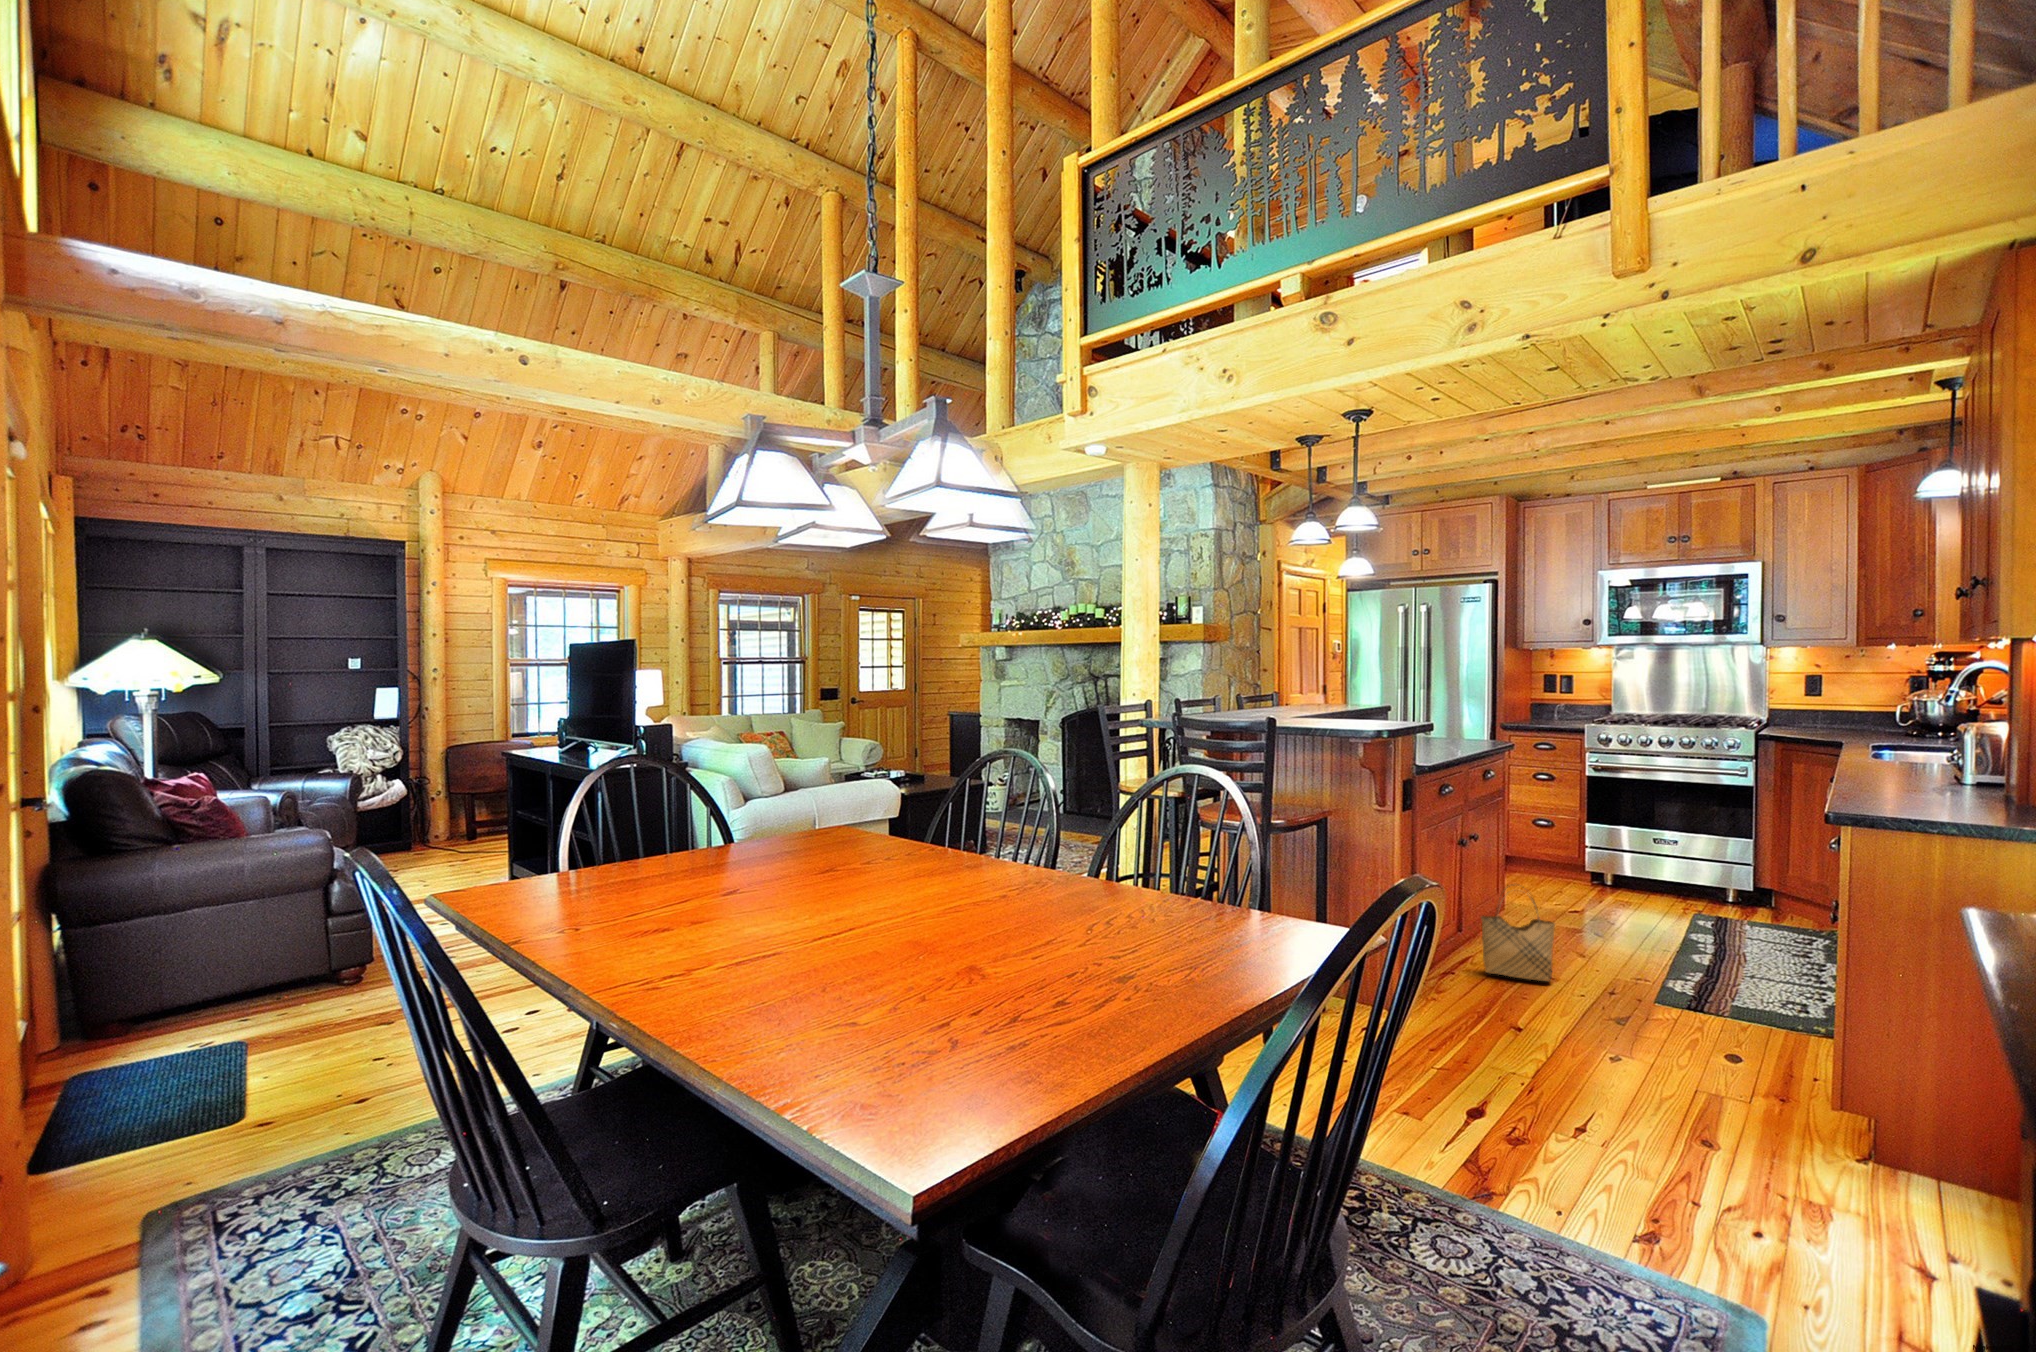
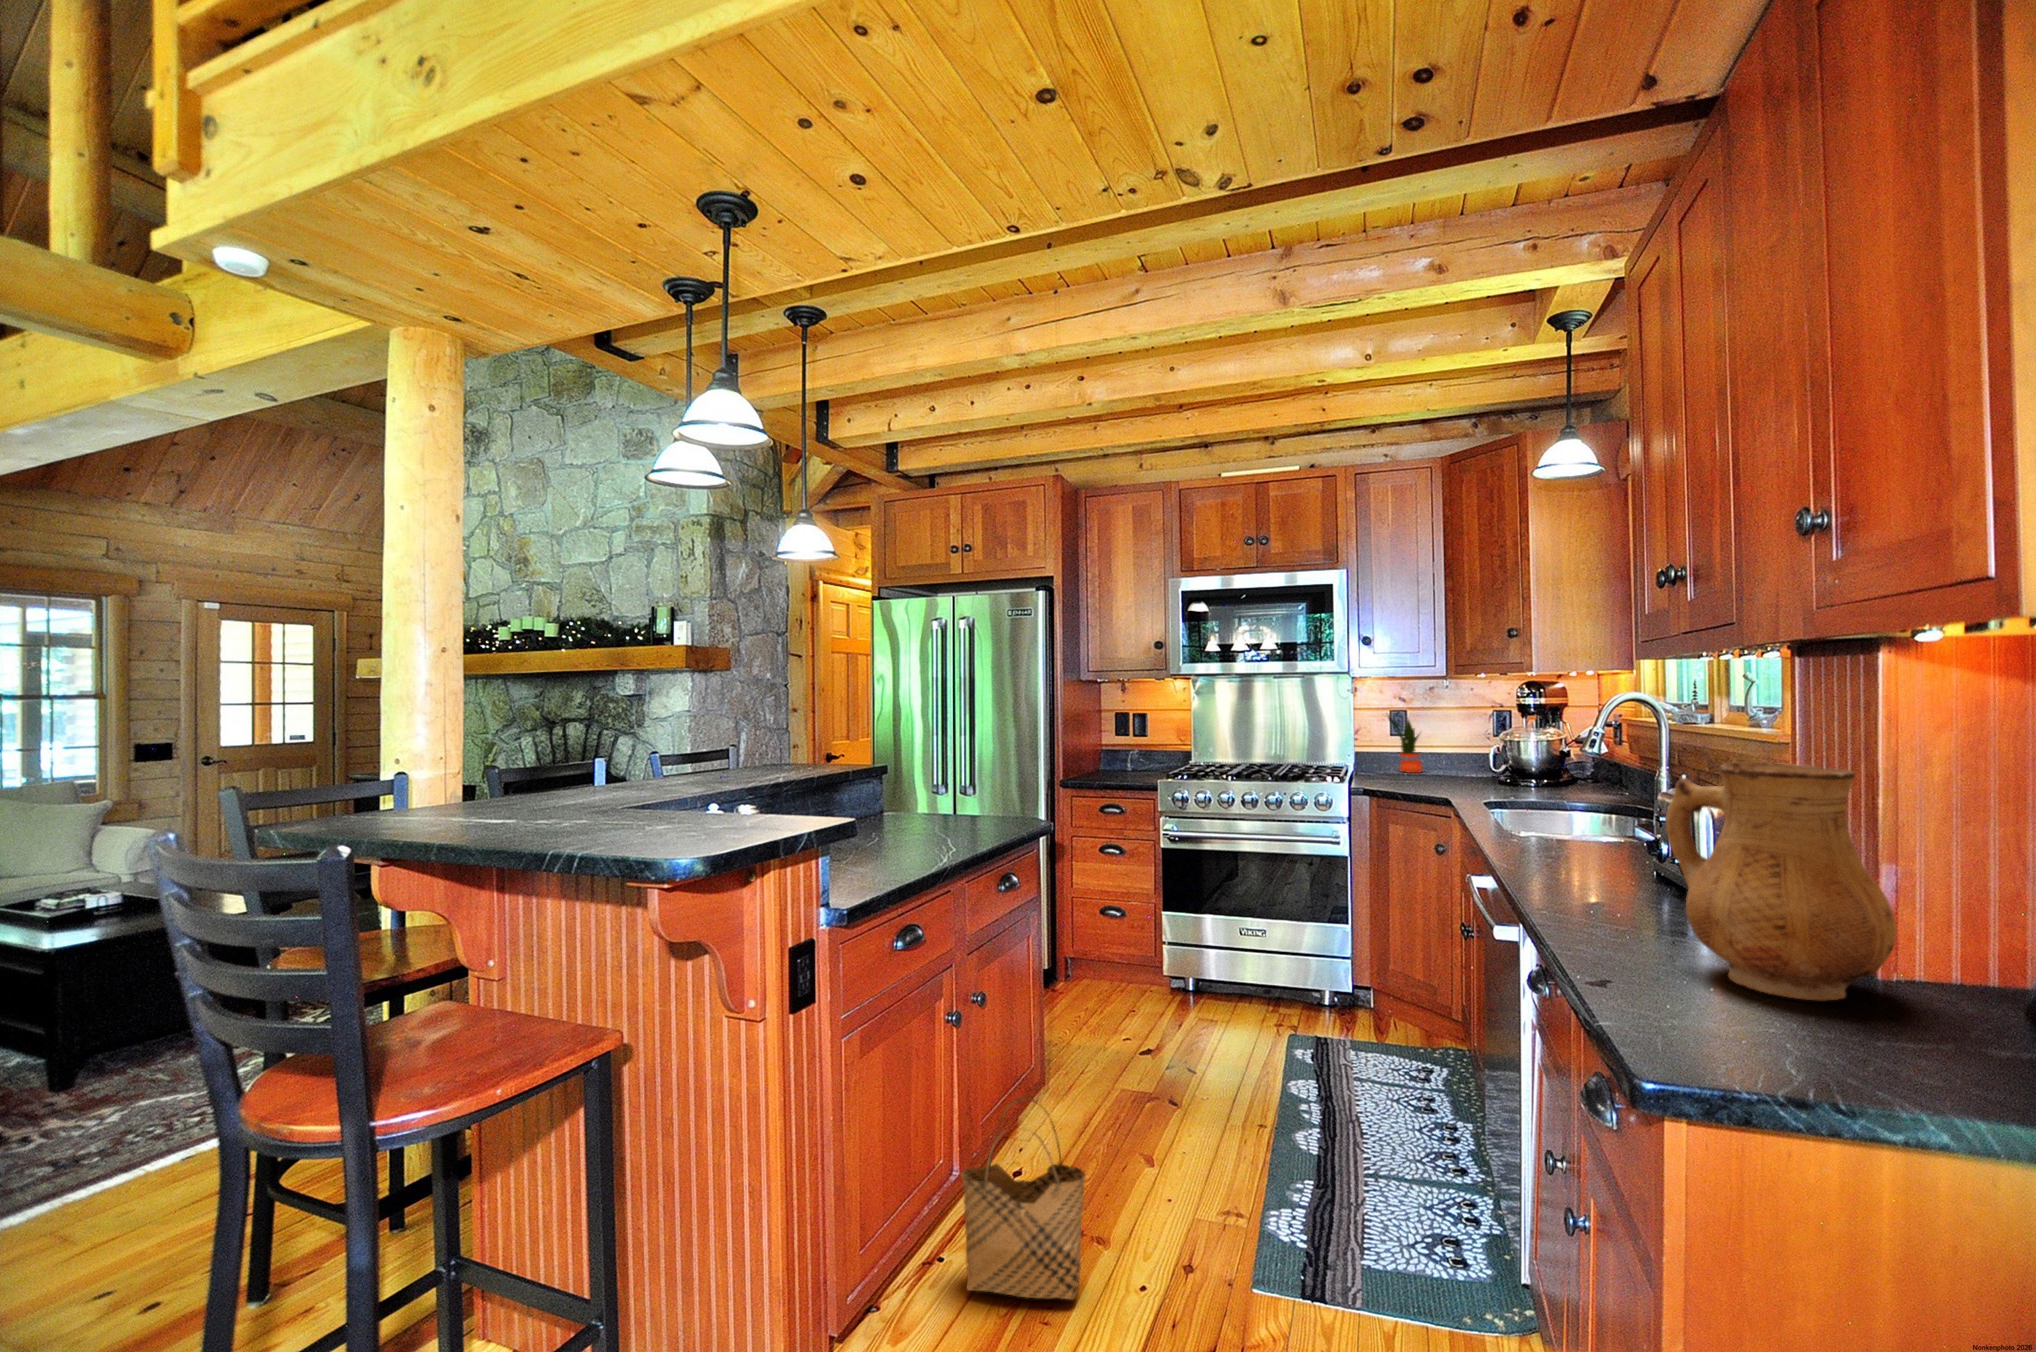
potted plant: none [1801,676,1838,726] -> present [1388,716,1422,773]
ceramic pitcher: none [1880,699,1971,794] -> present [1666,762,1897,1000]

